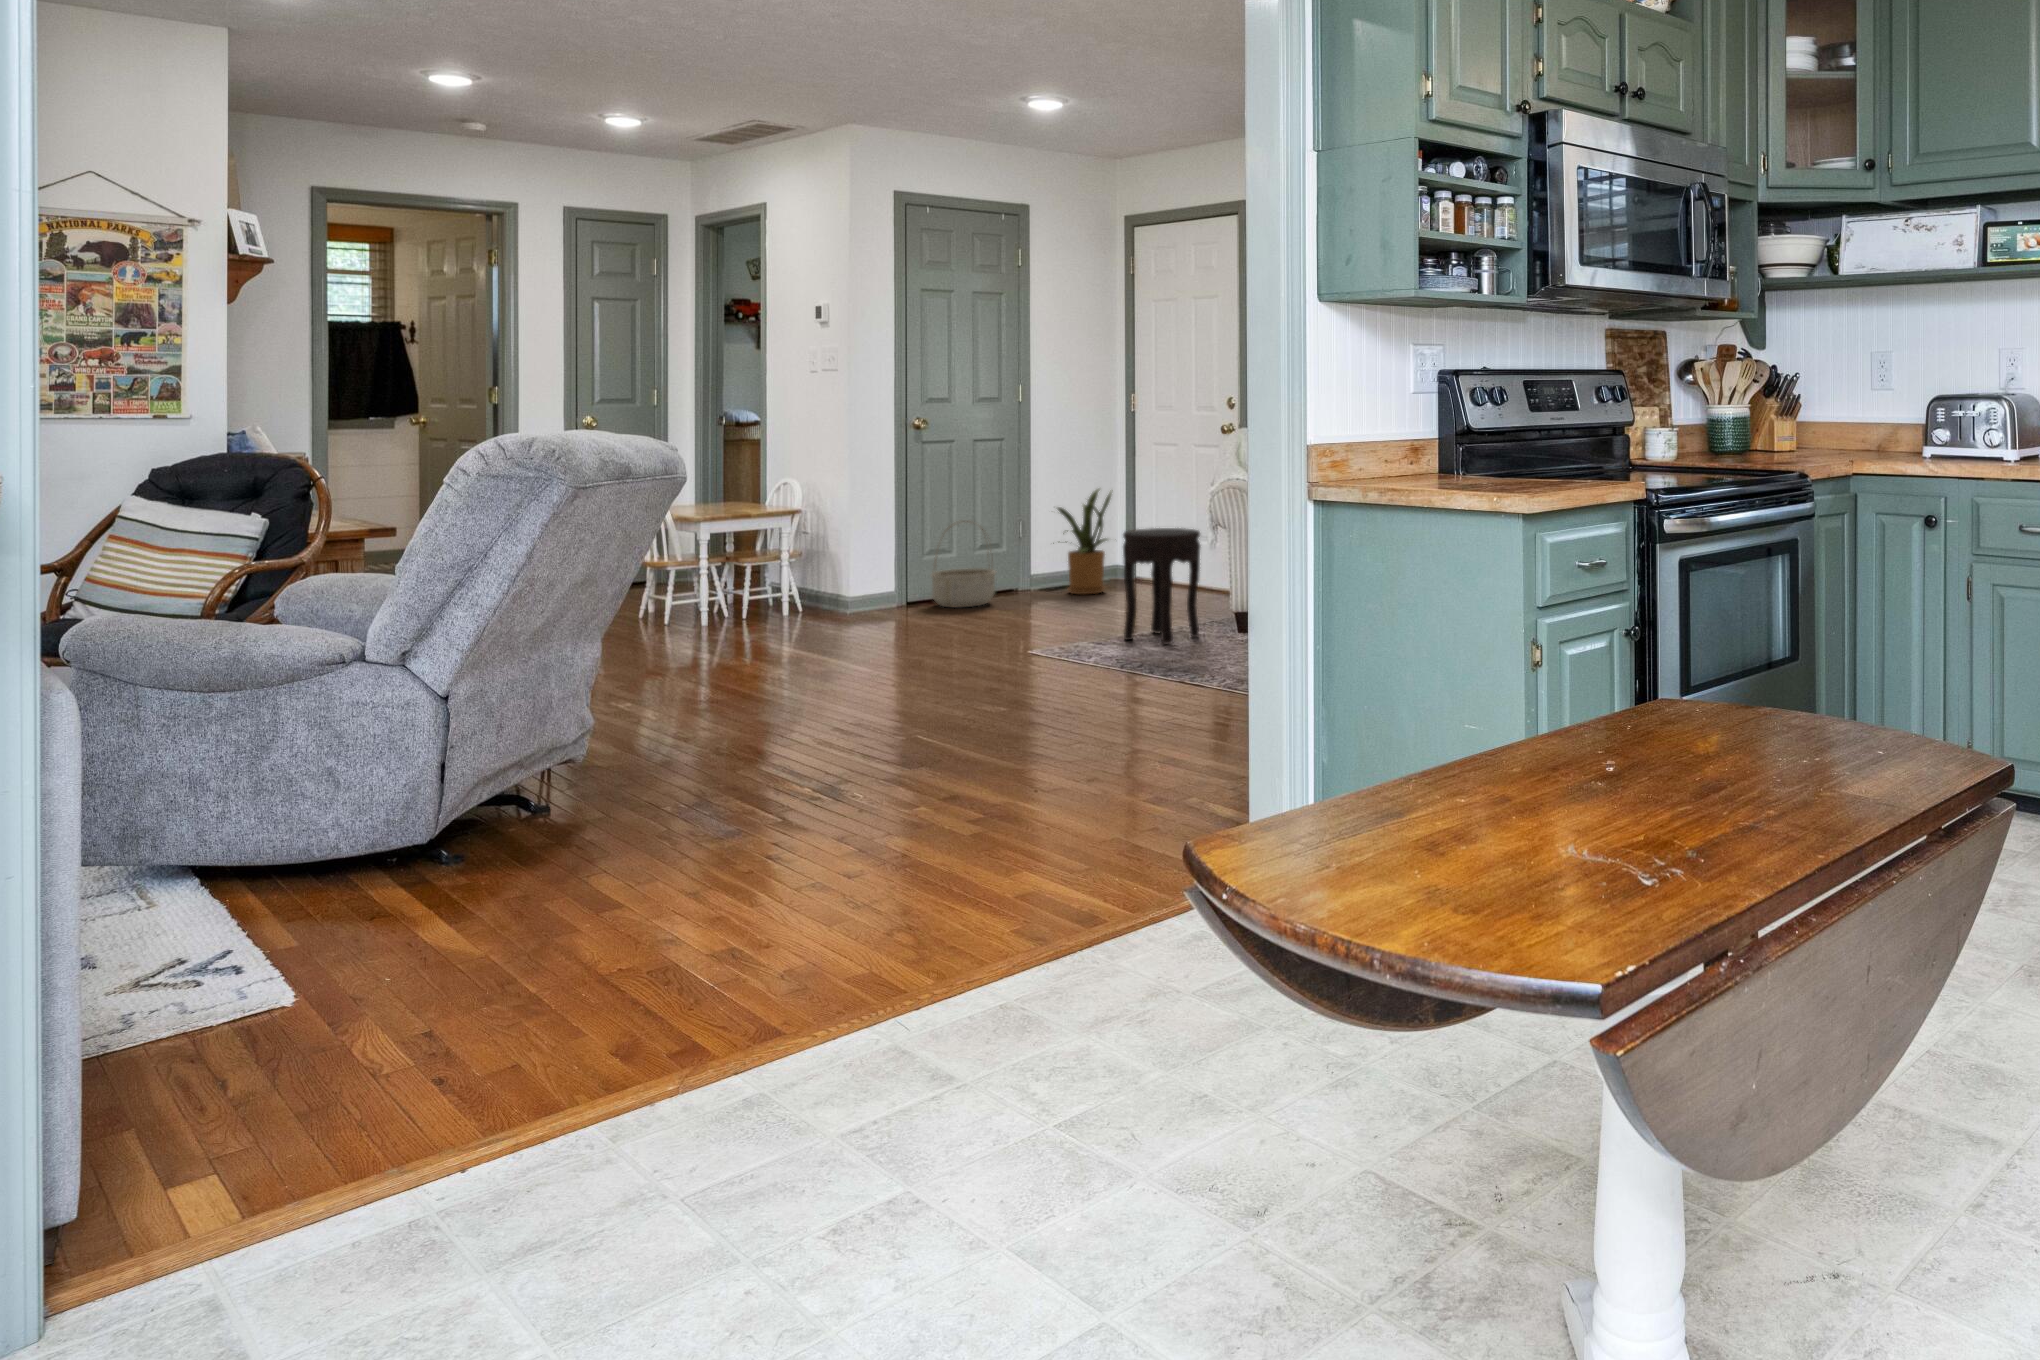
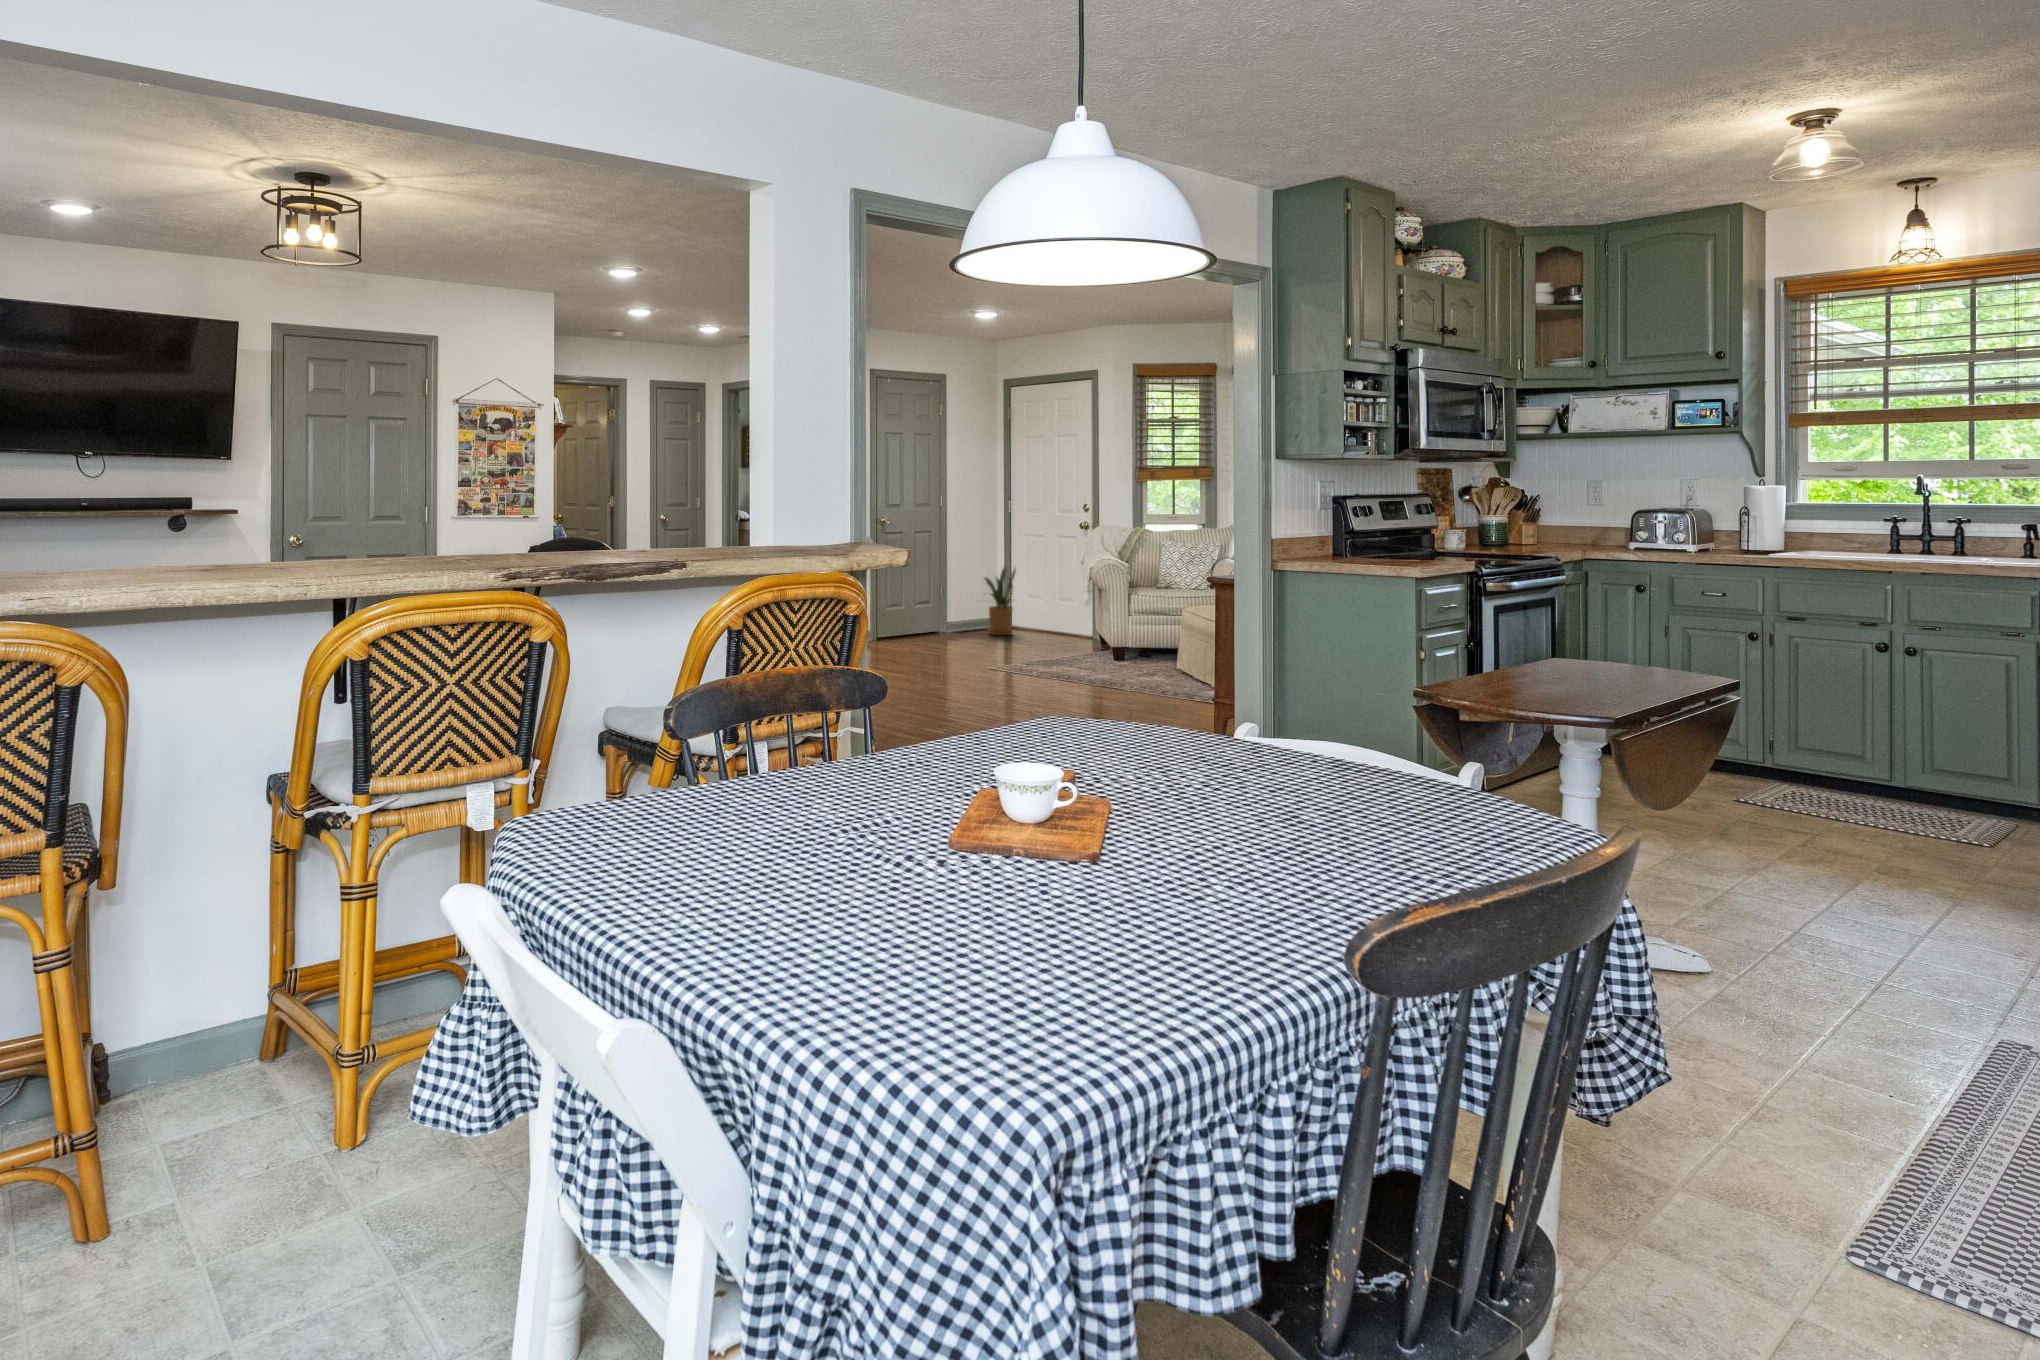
basket: present [931,520,996,608] -> none [909,585,950,641]
side table: present [1123,528,1200,644] -> none [1050,591,1100,666]

